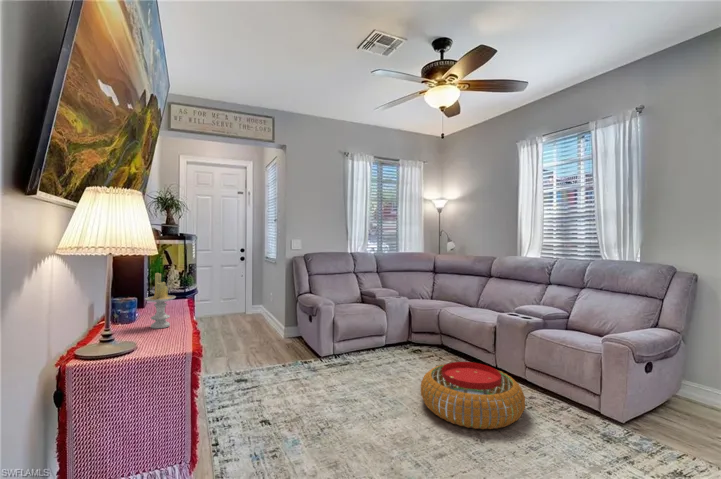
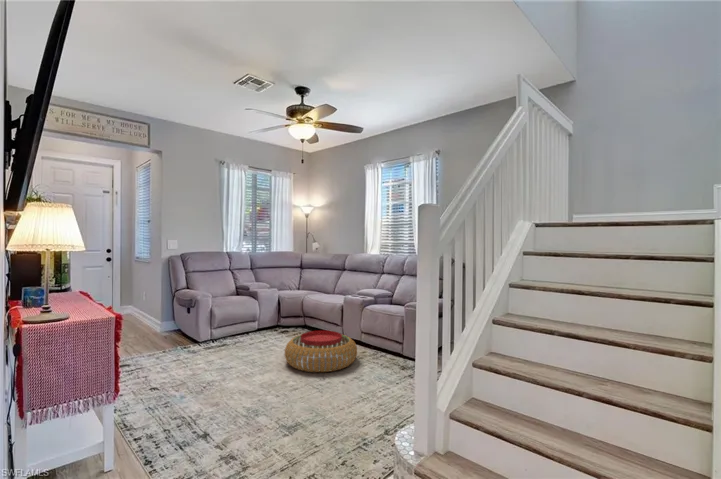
candle: present [145,273,176,328] -> none [57,265,84,308]

